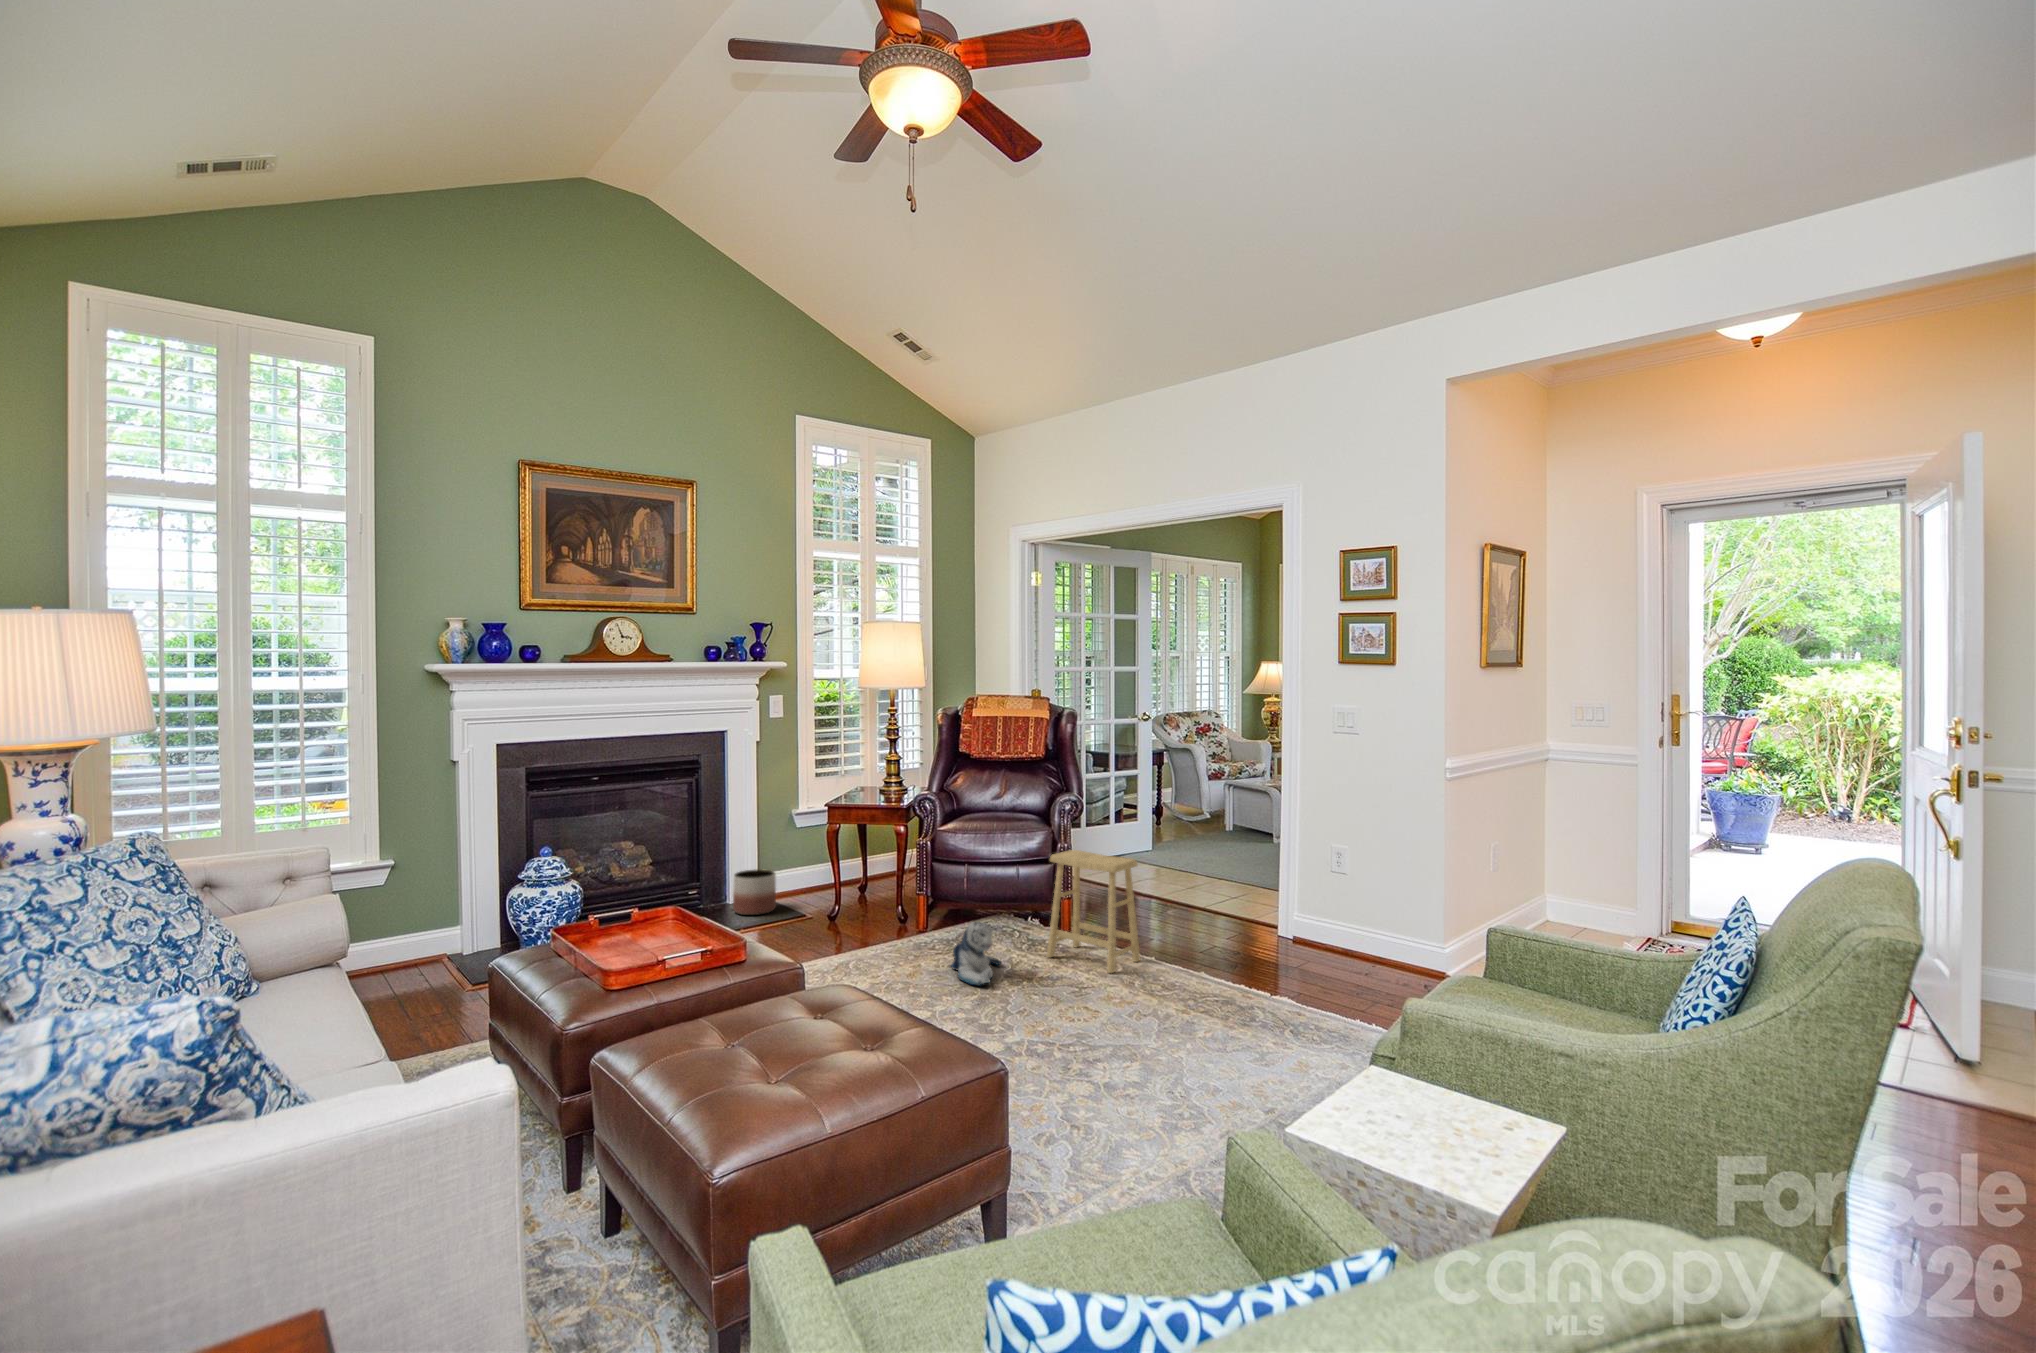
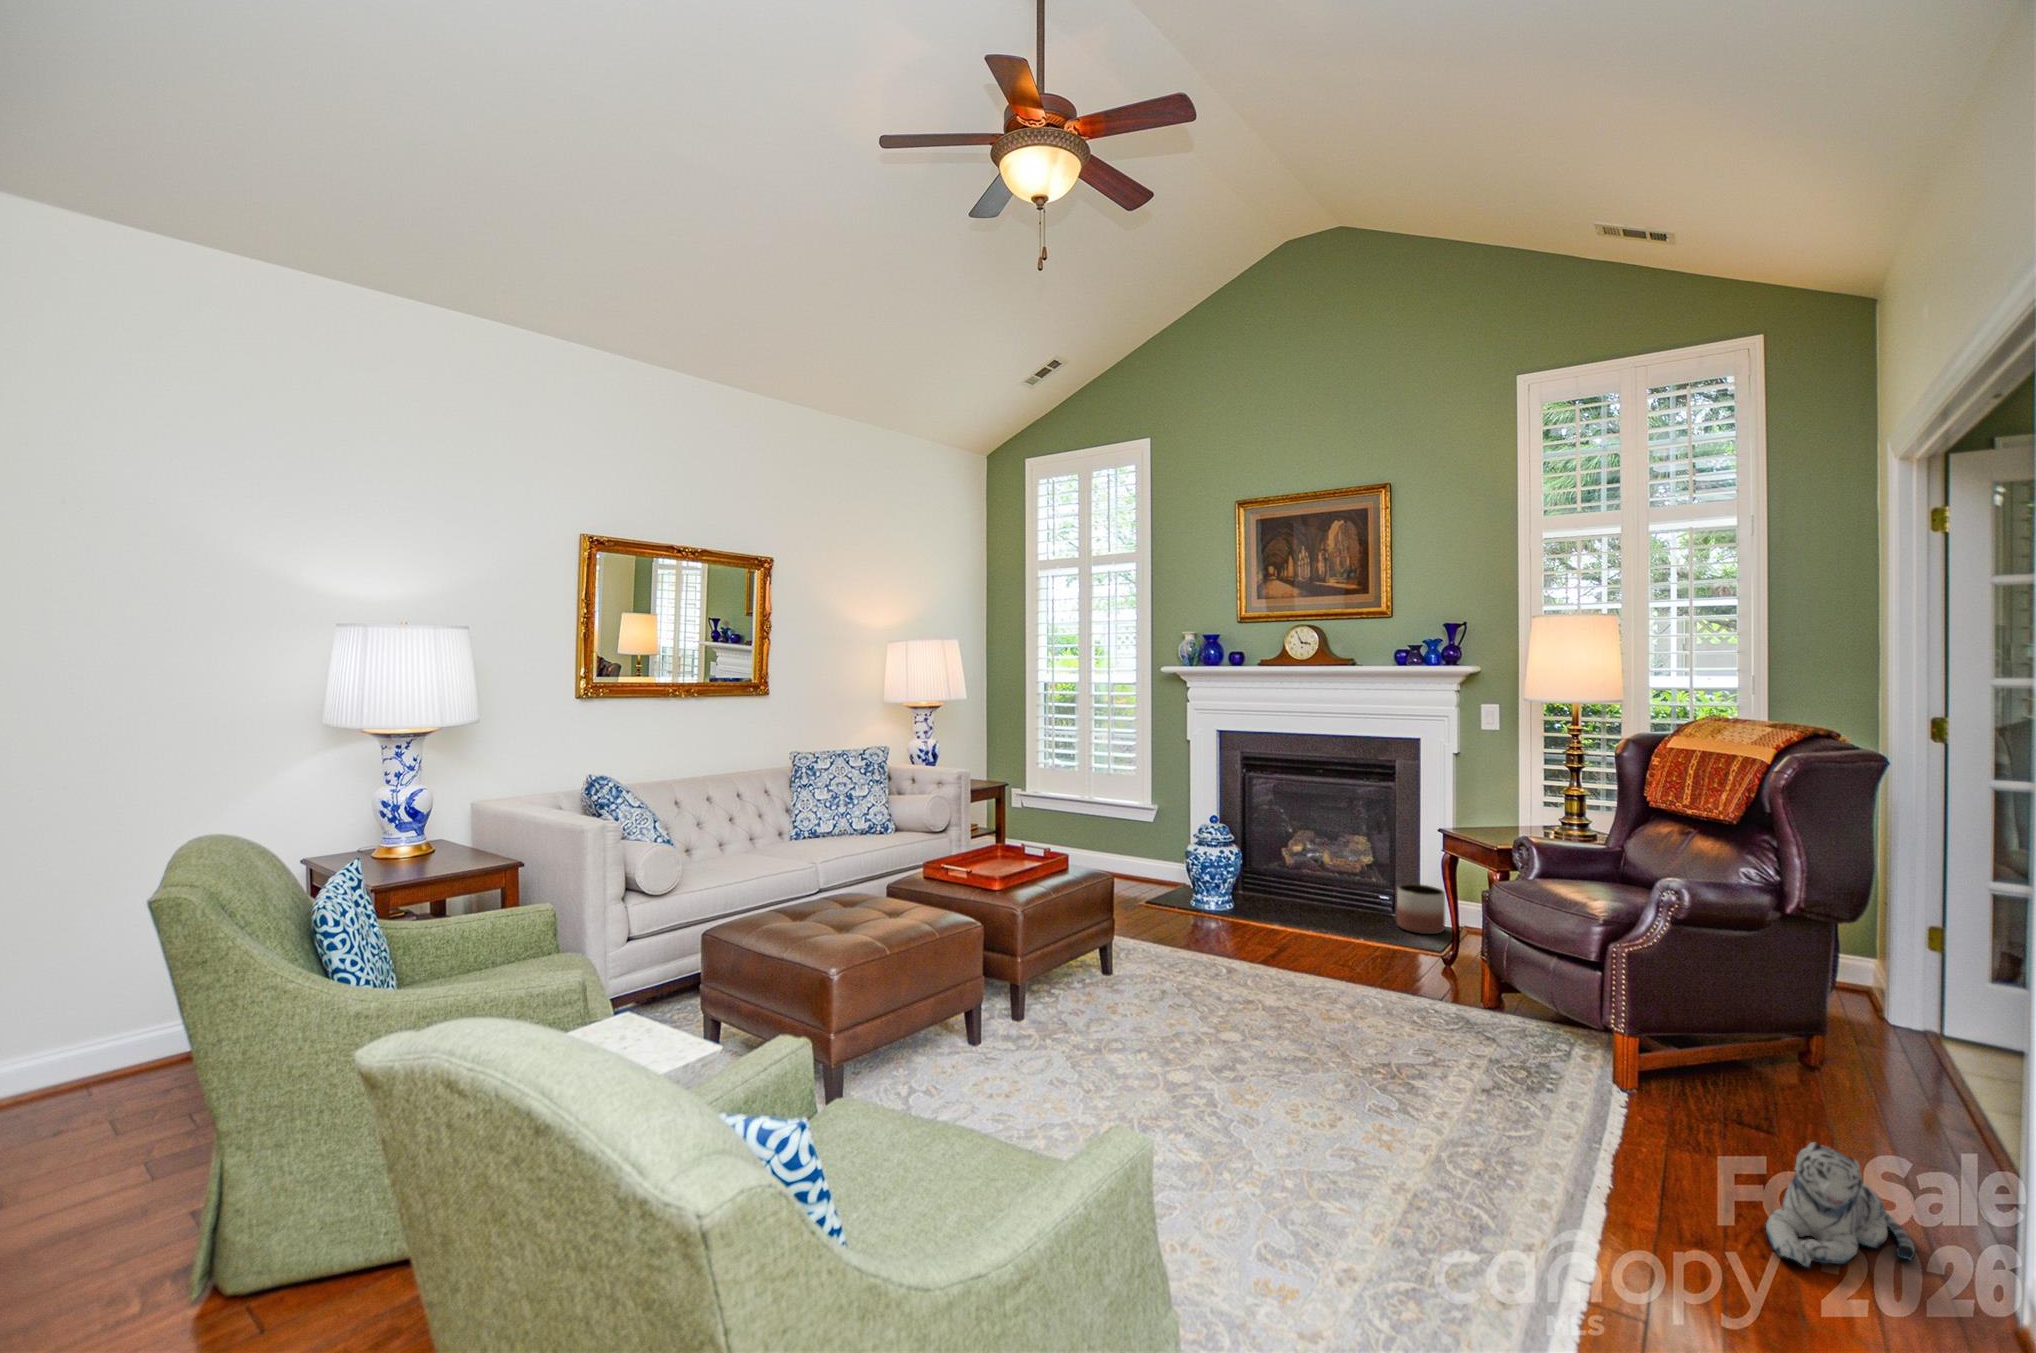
footstool: present [1047,850,1140,973] -> none [1551,952,1673,1177]
plush toy: present [951,922,1001,986] -> present [1766,1142,1915,1267]

